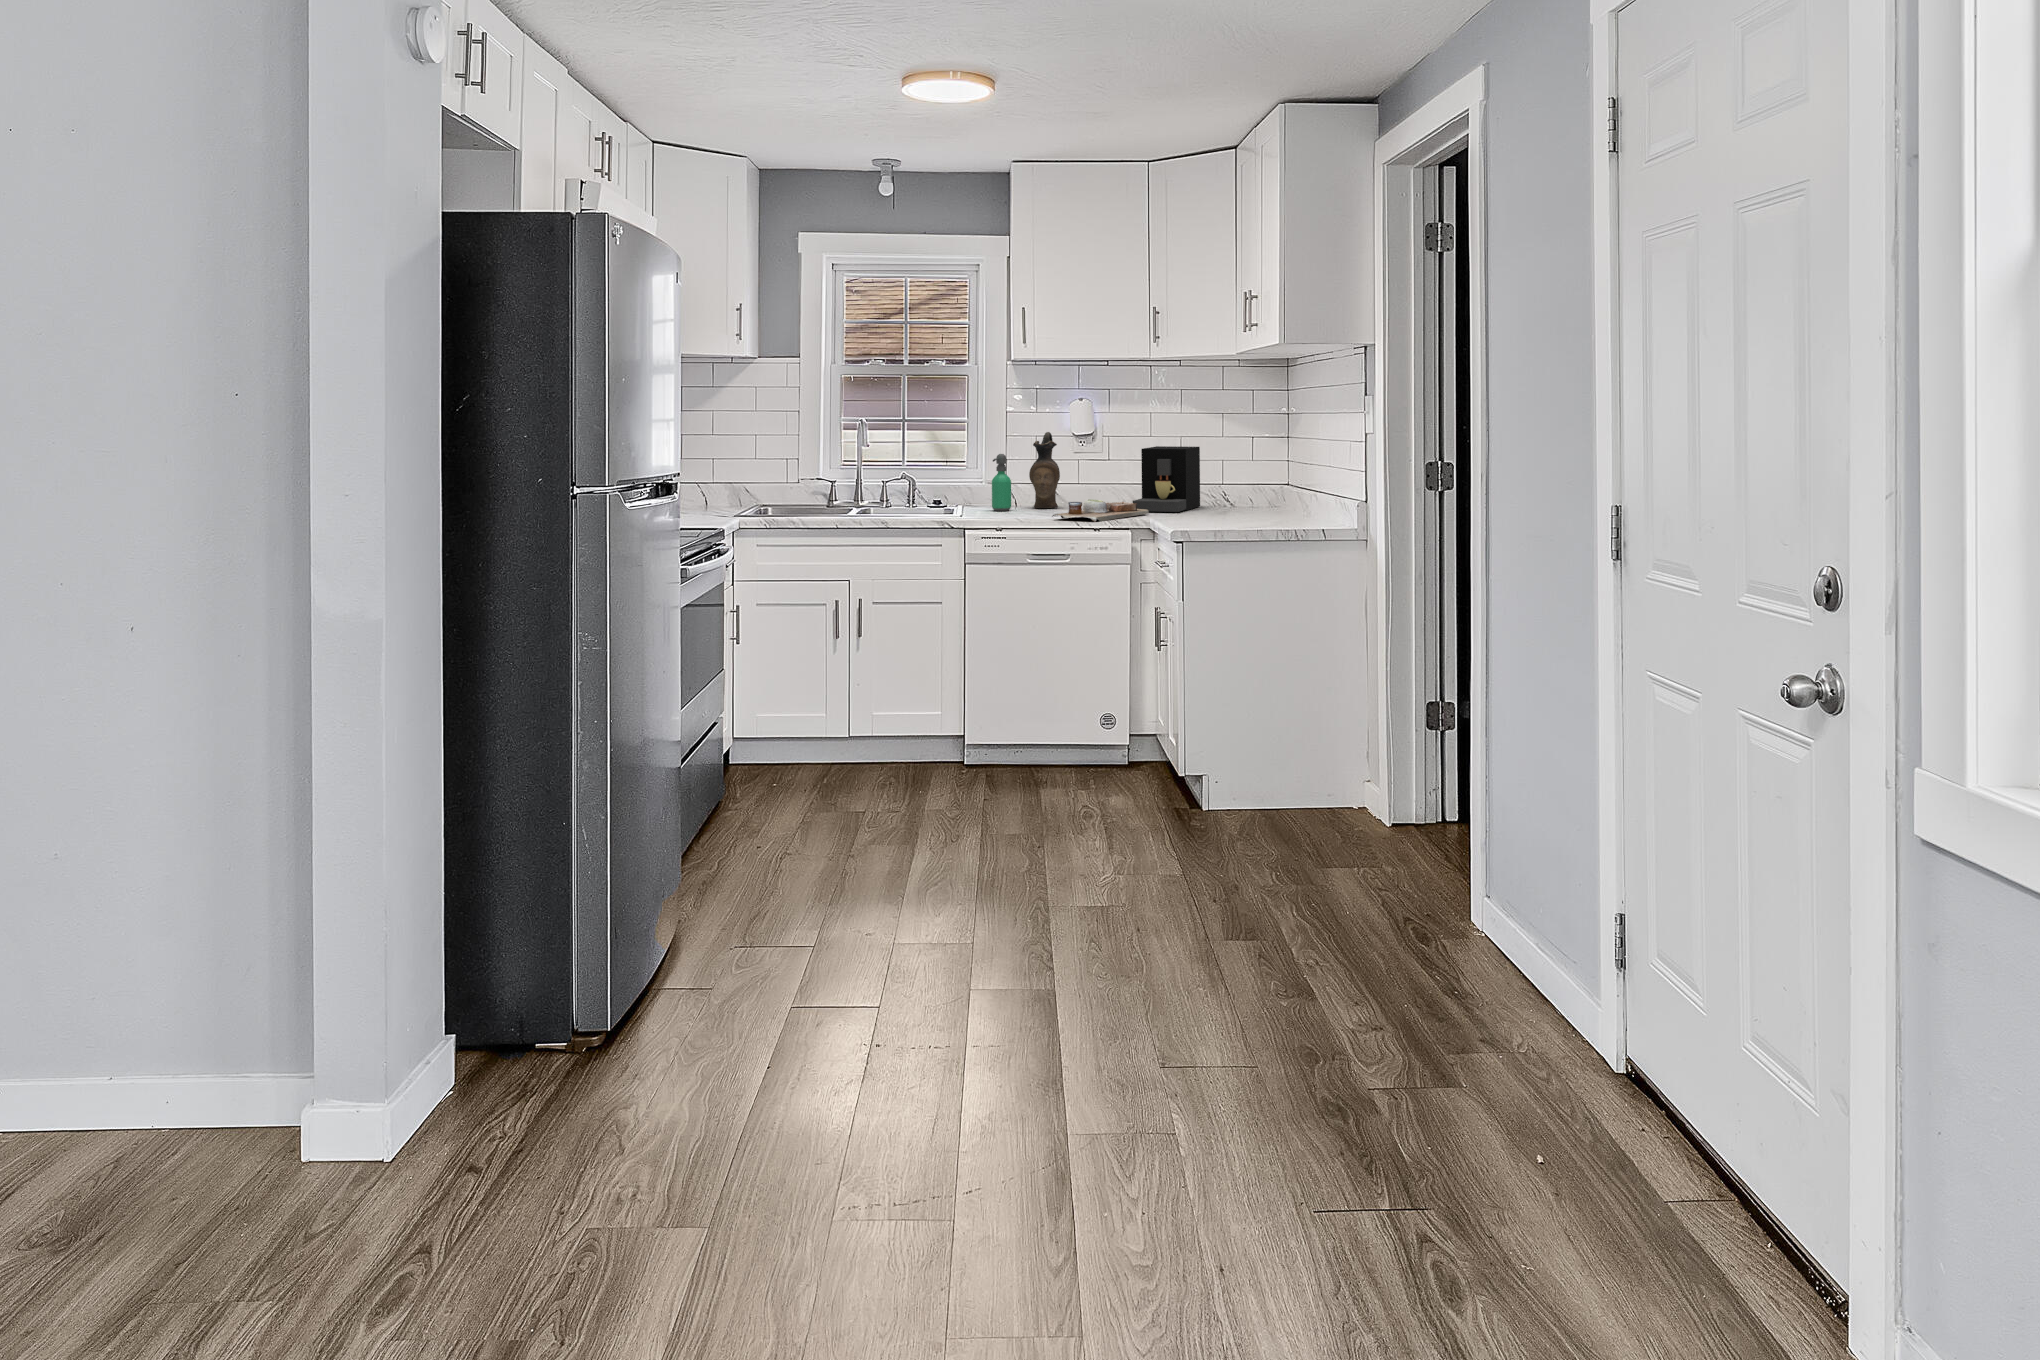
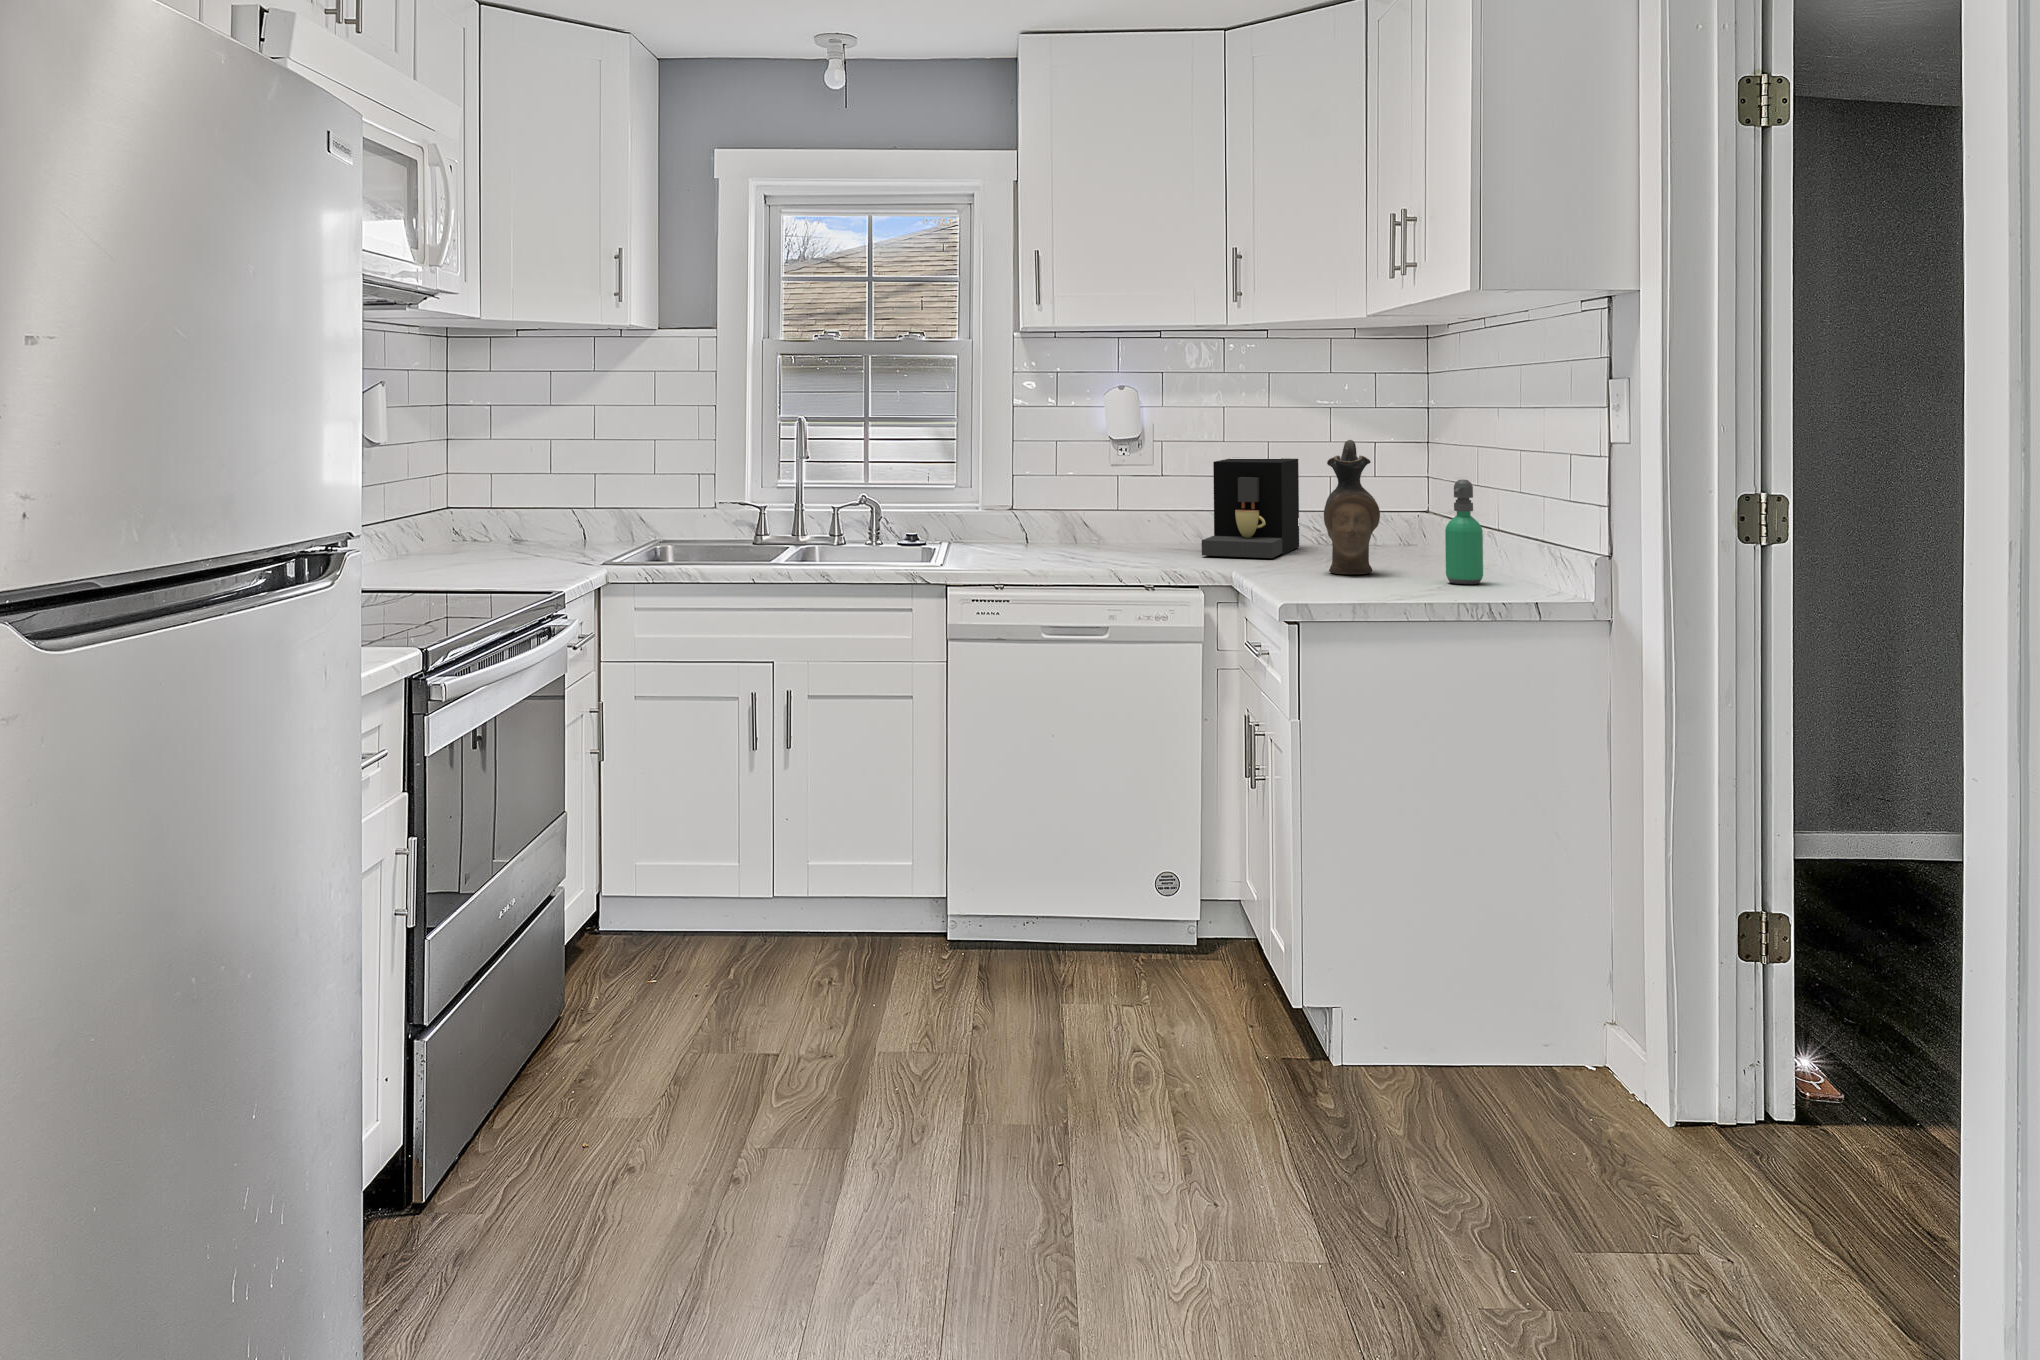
ceramic pitcher: present [1029,432,1060,508] -> present [1324,440,1380,574]
soap dispenser: present [992,454,1011,511] -> present [1445,479,1483,584]
cutting board: present [1052,499,1149,522] -> none [1081,540,1228,577]

